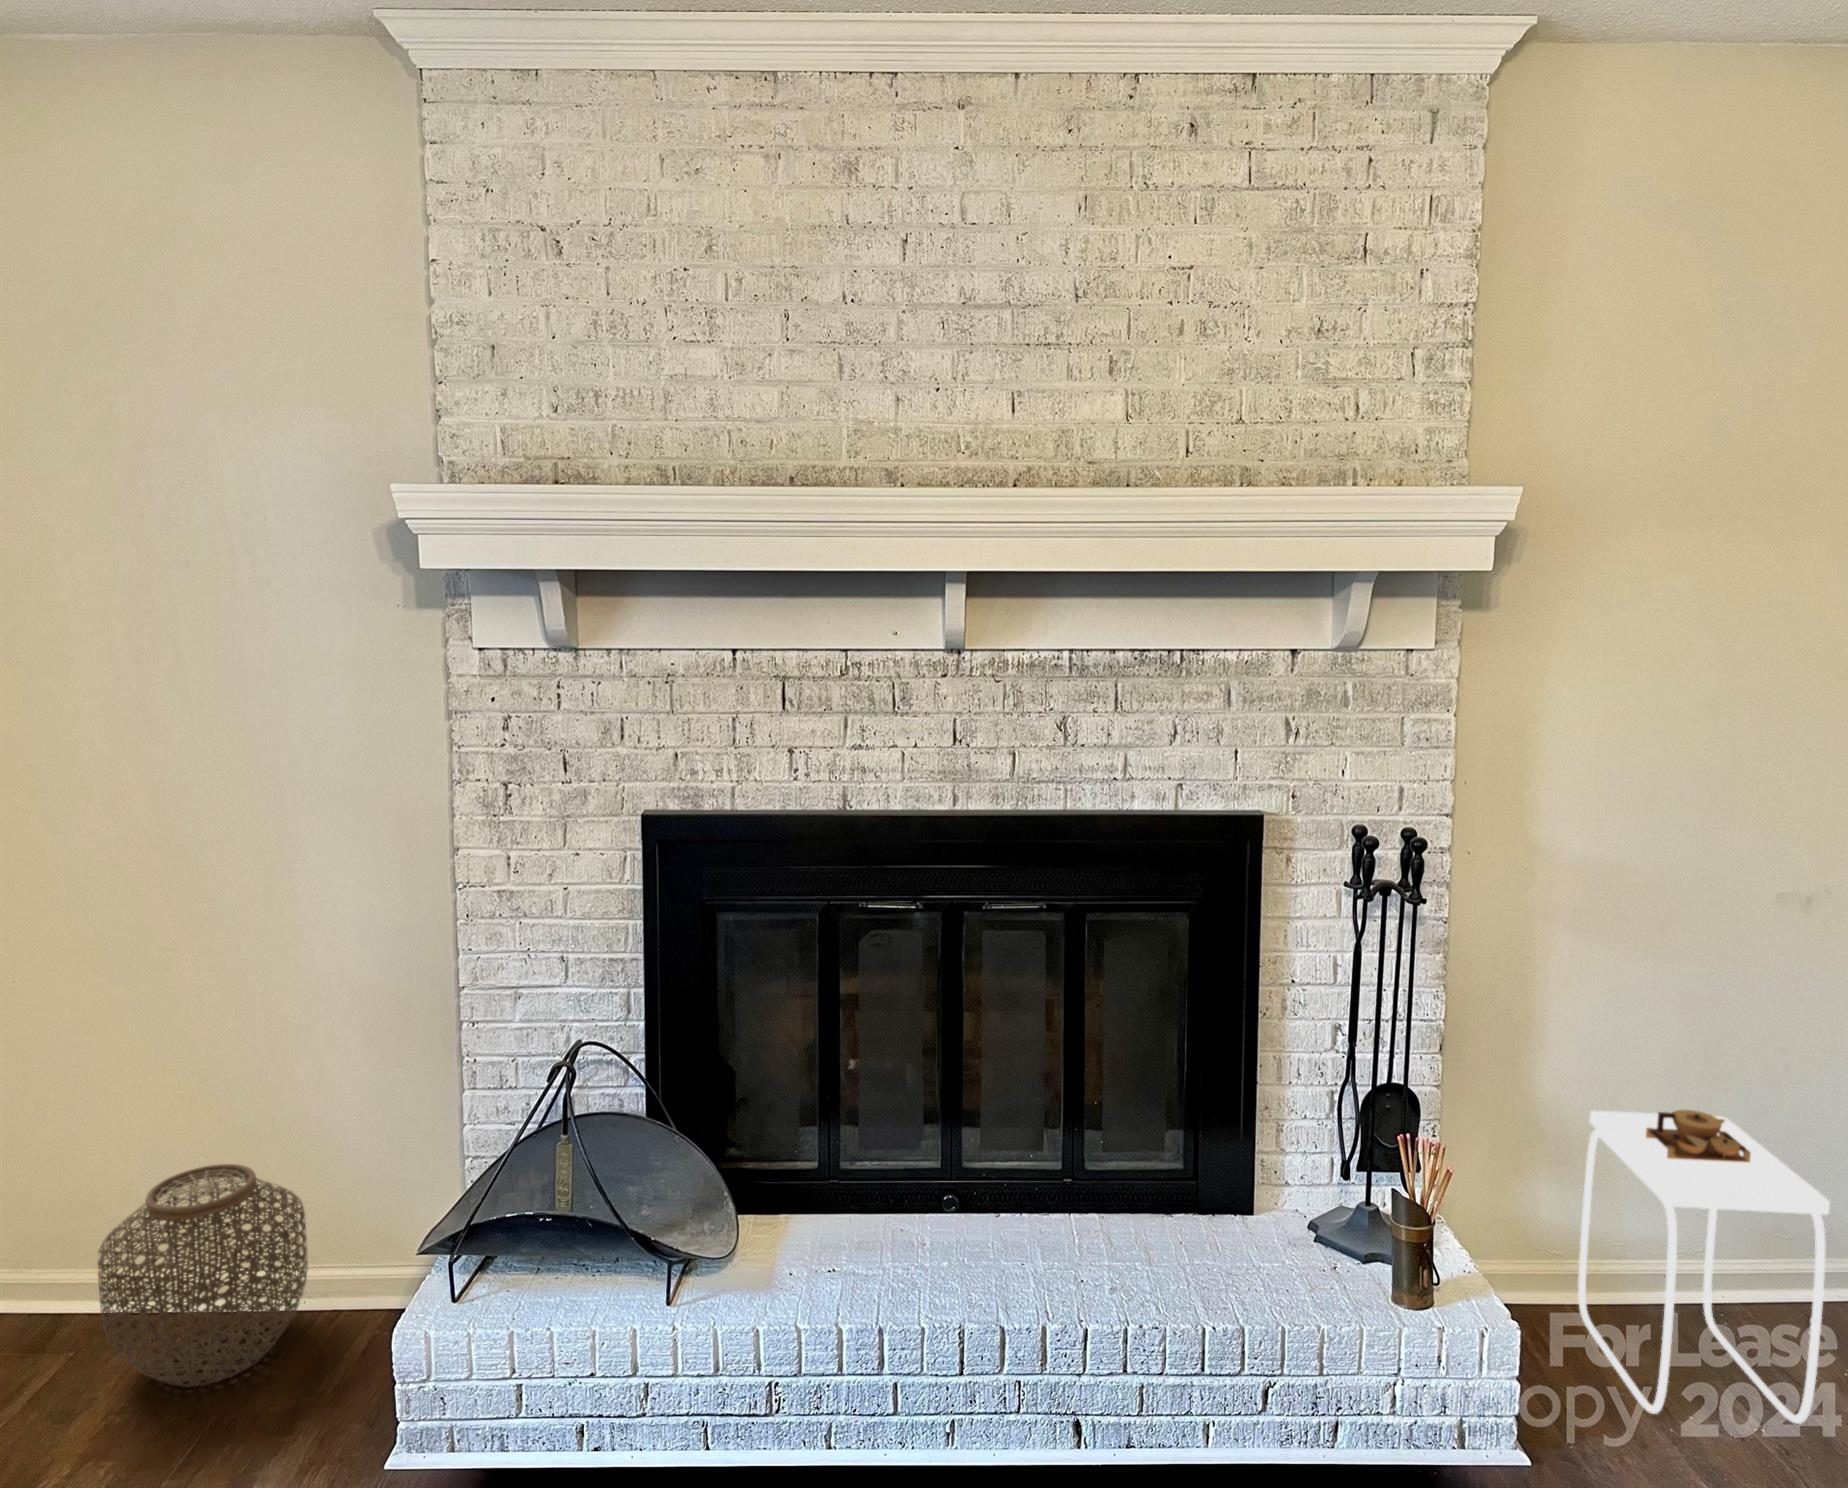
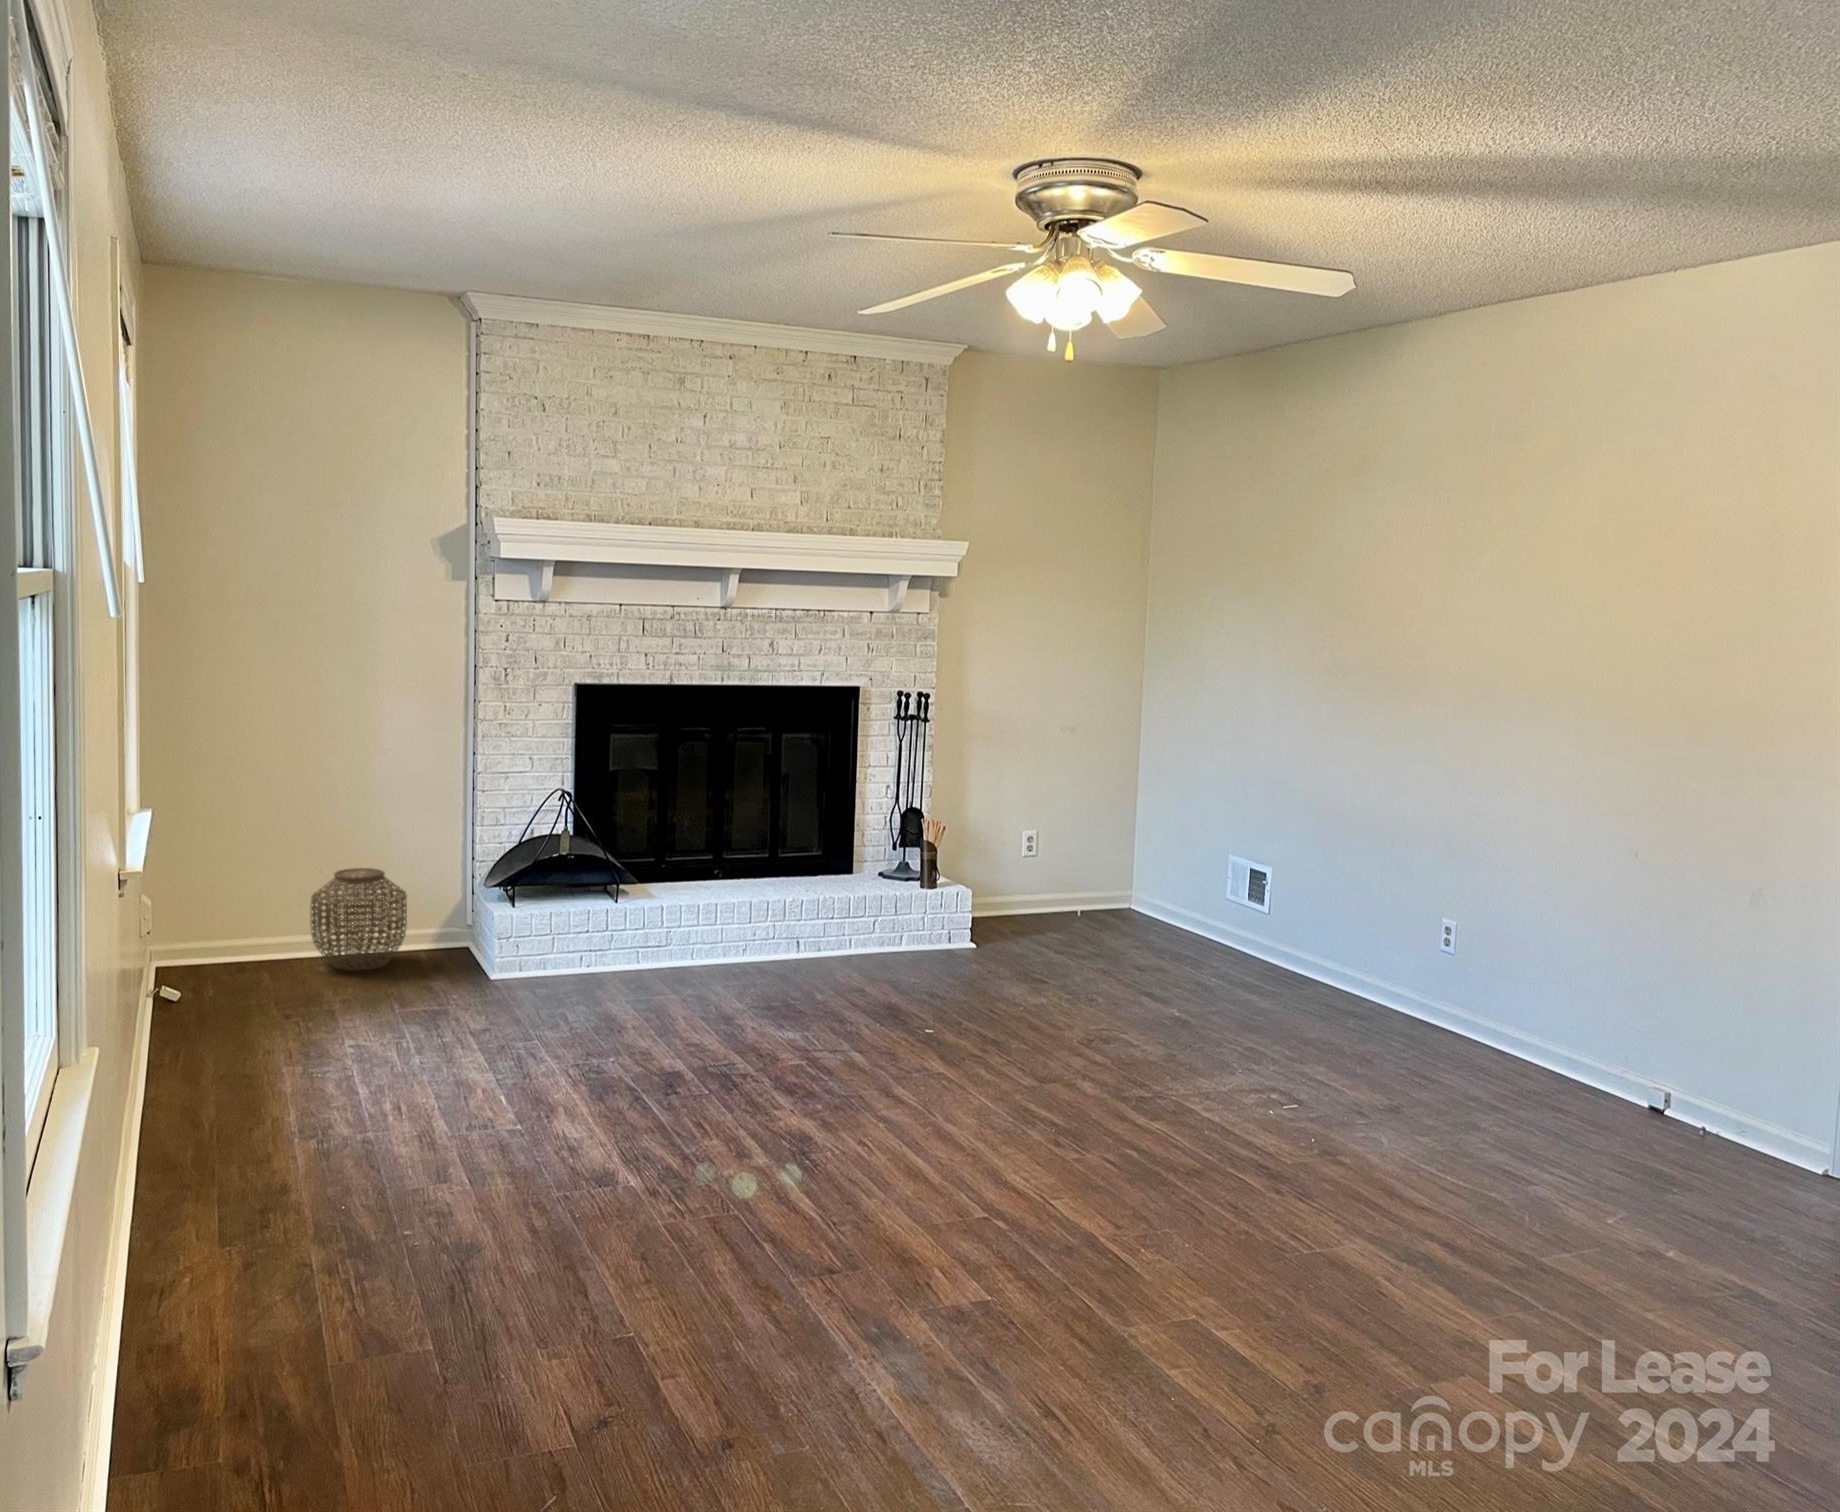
side table: present [1578,1110,1830,1424] -> none [989,811,1076,930]

